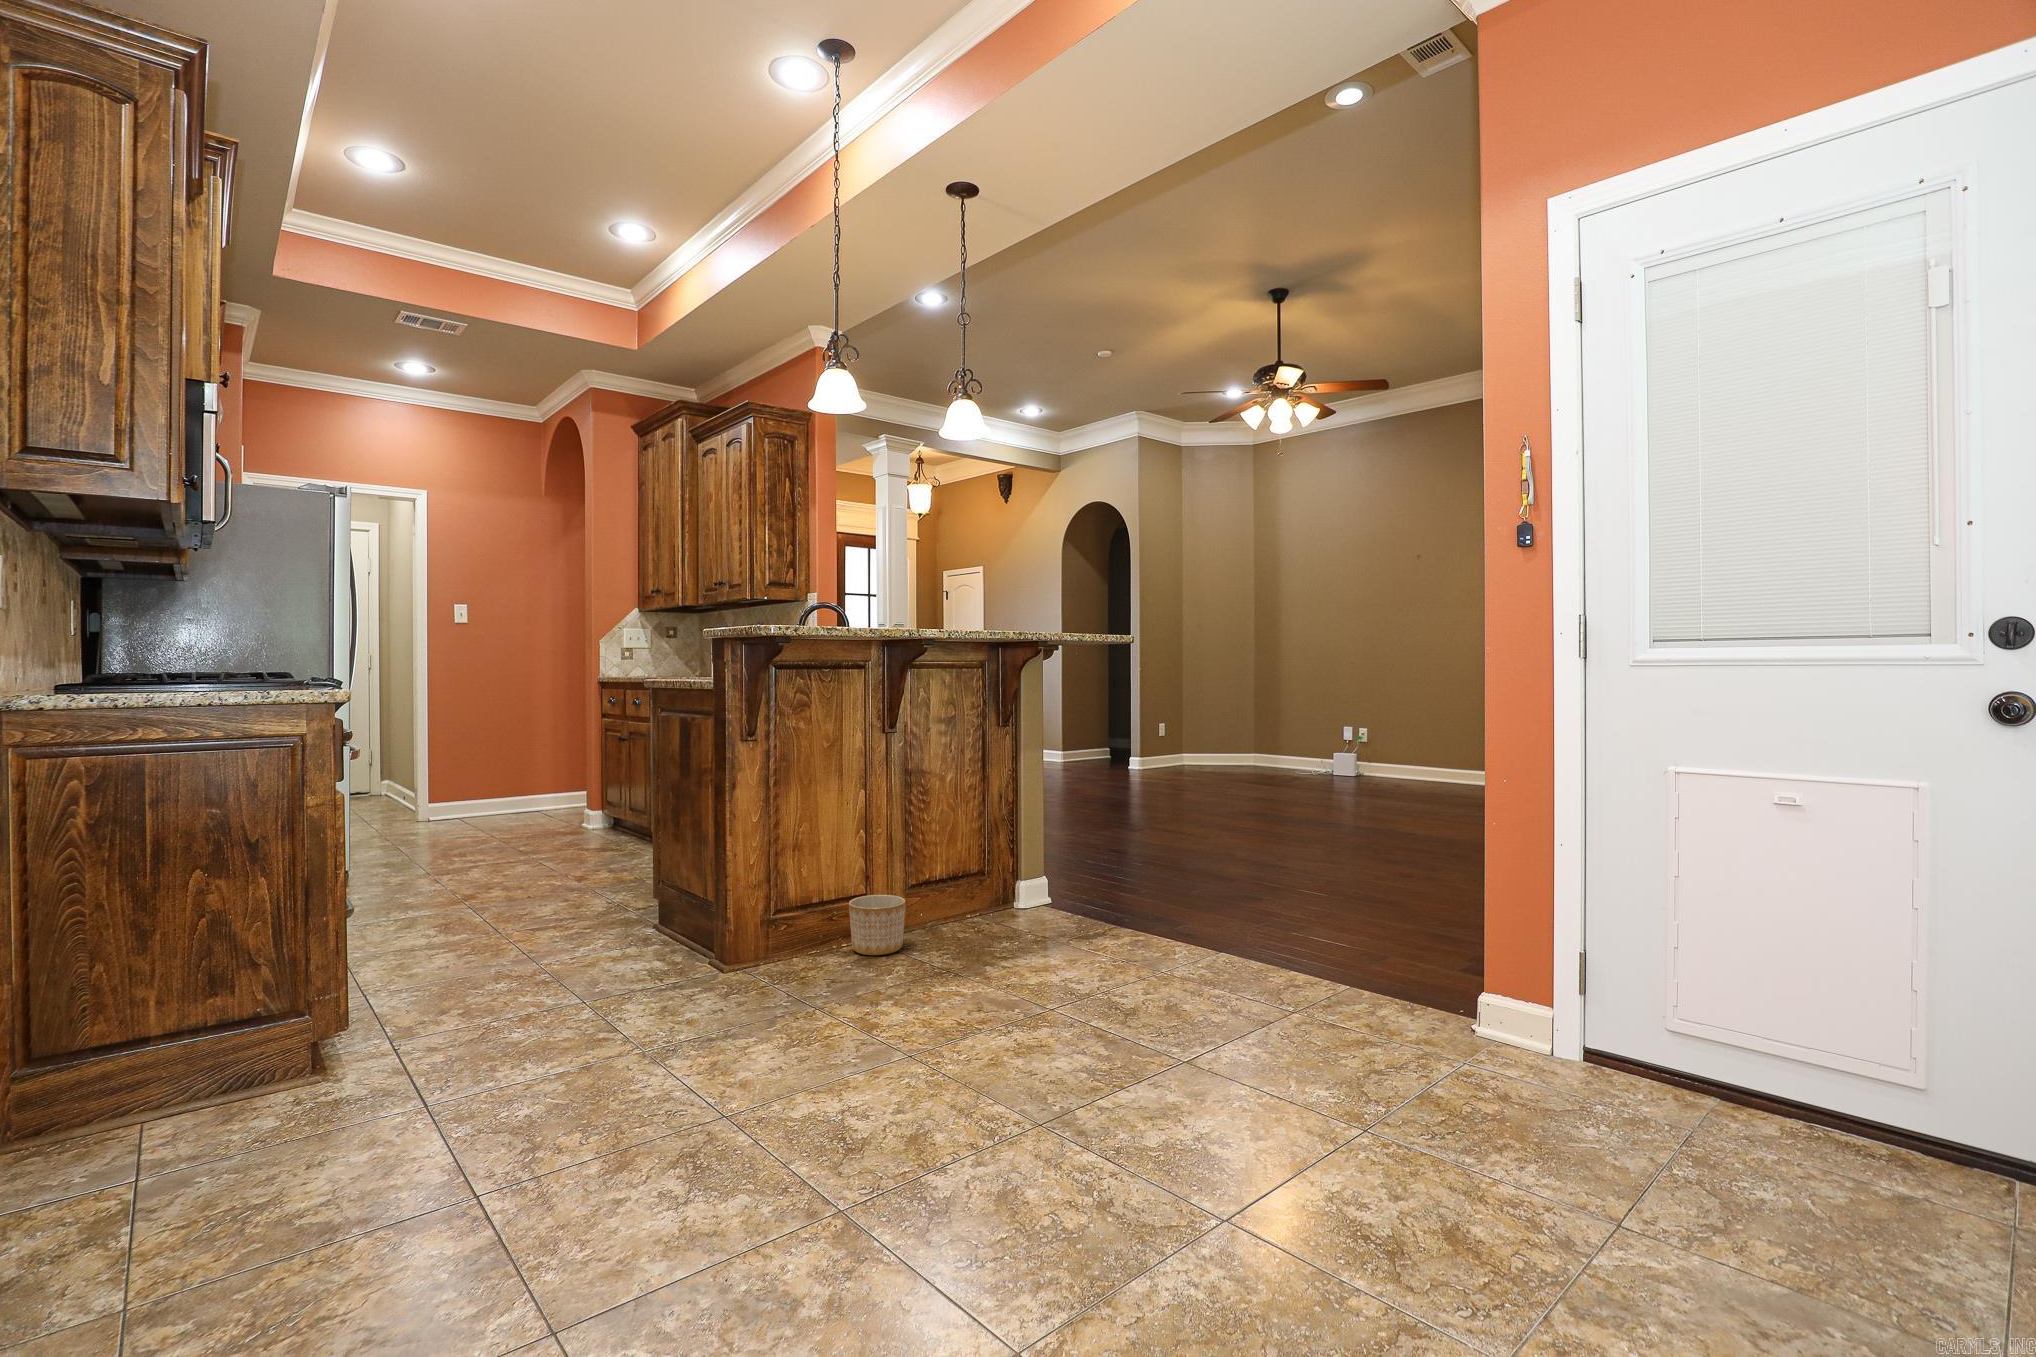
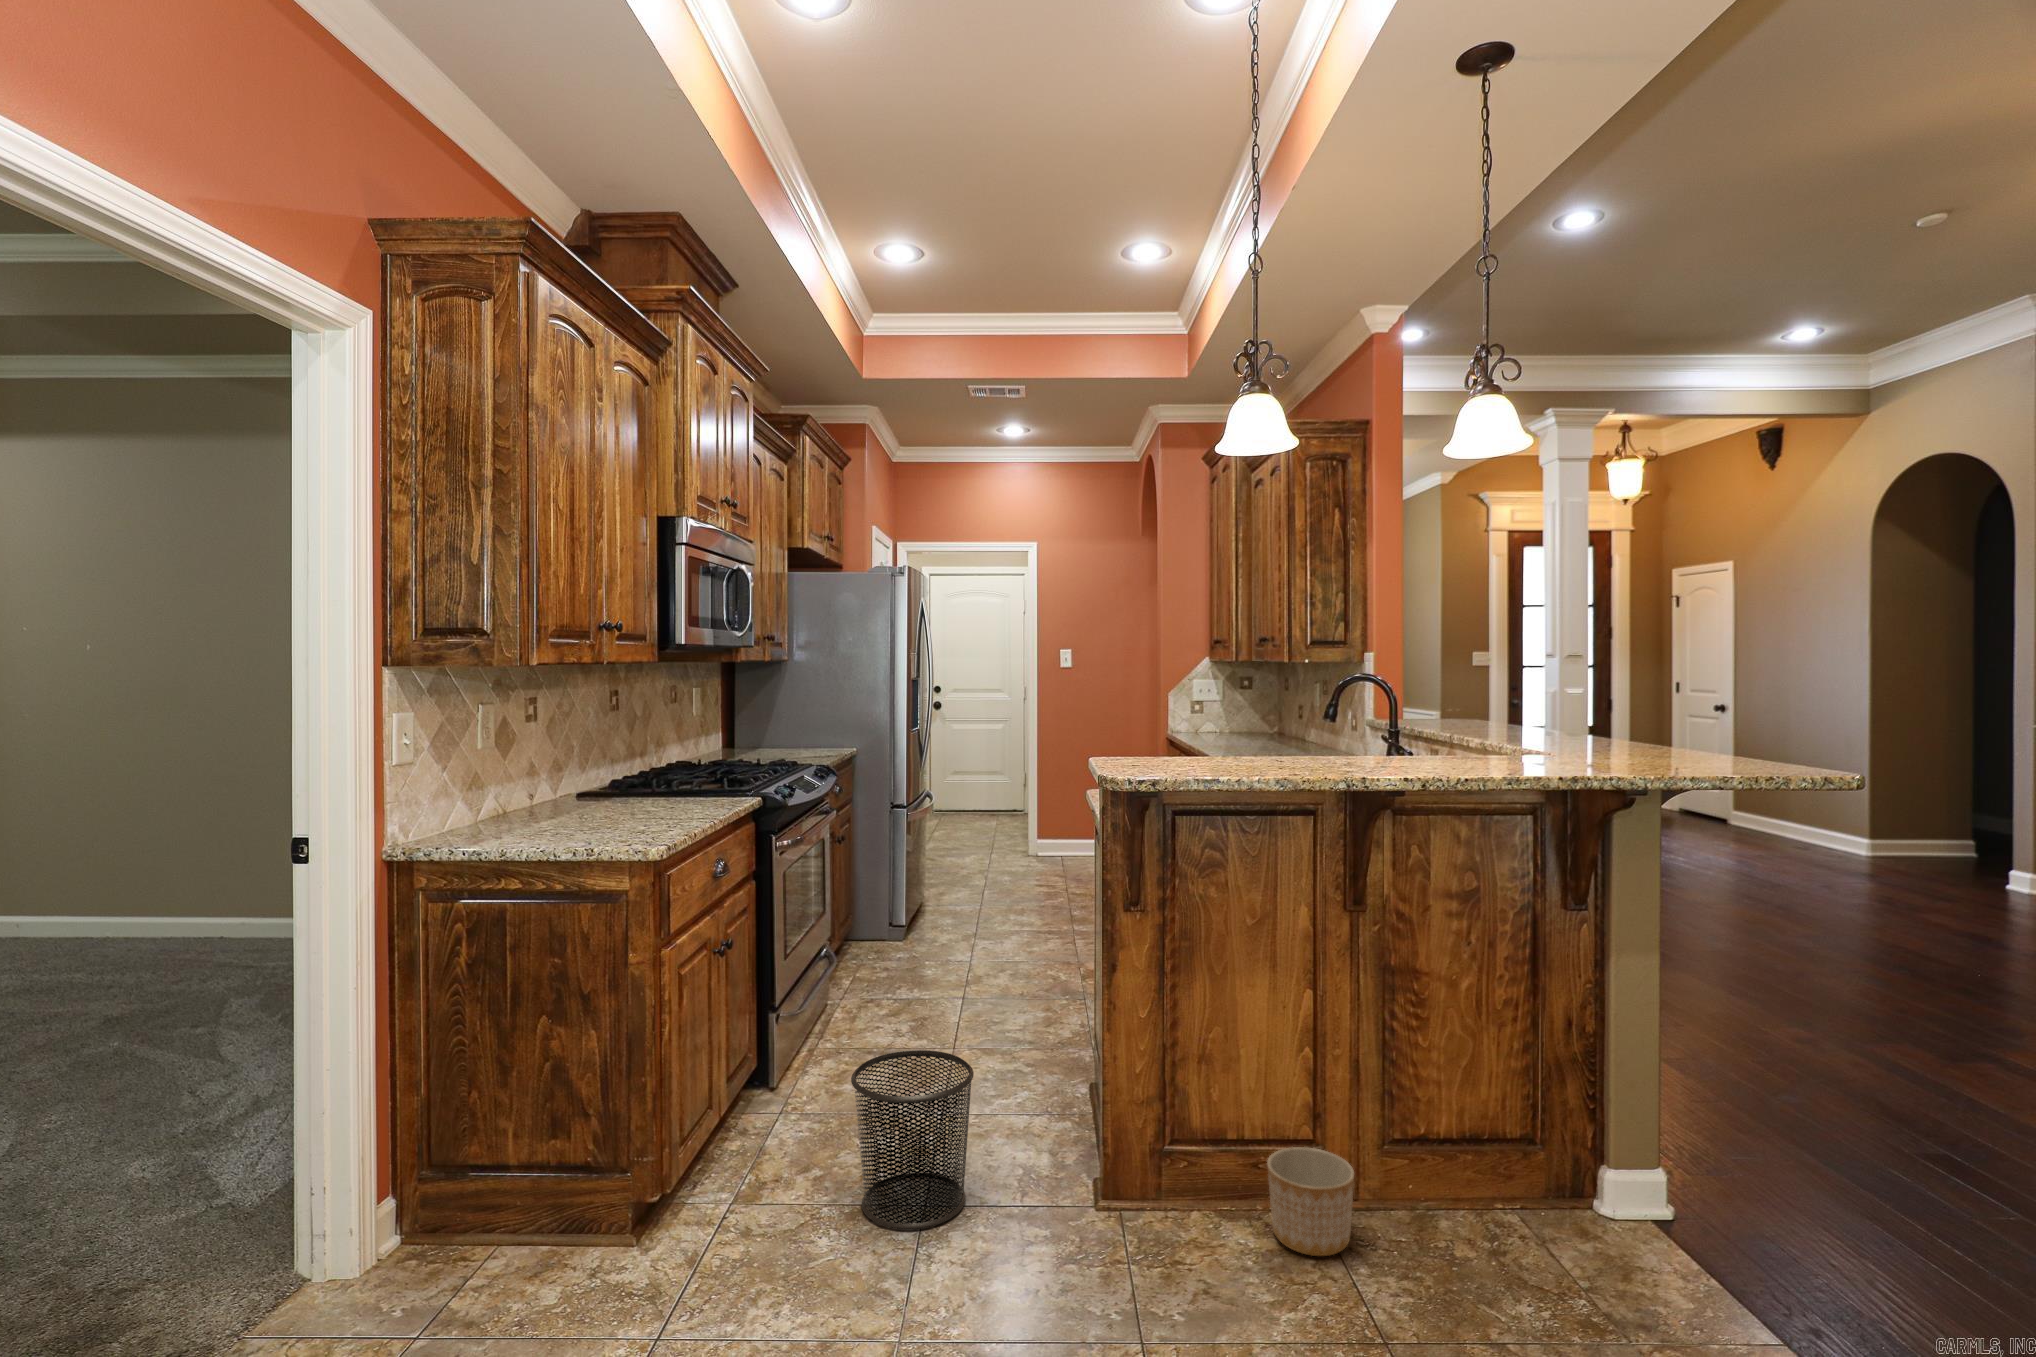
waste bin: none [516,878,630,1014] -> present [851,1050,974,1230]

